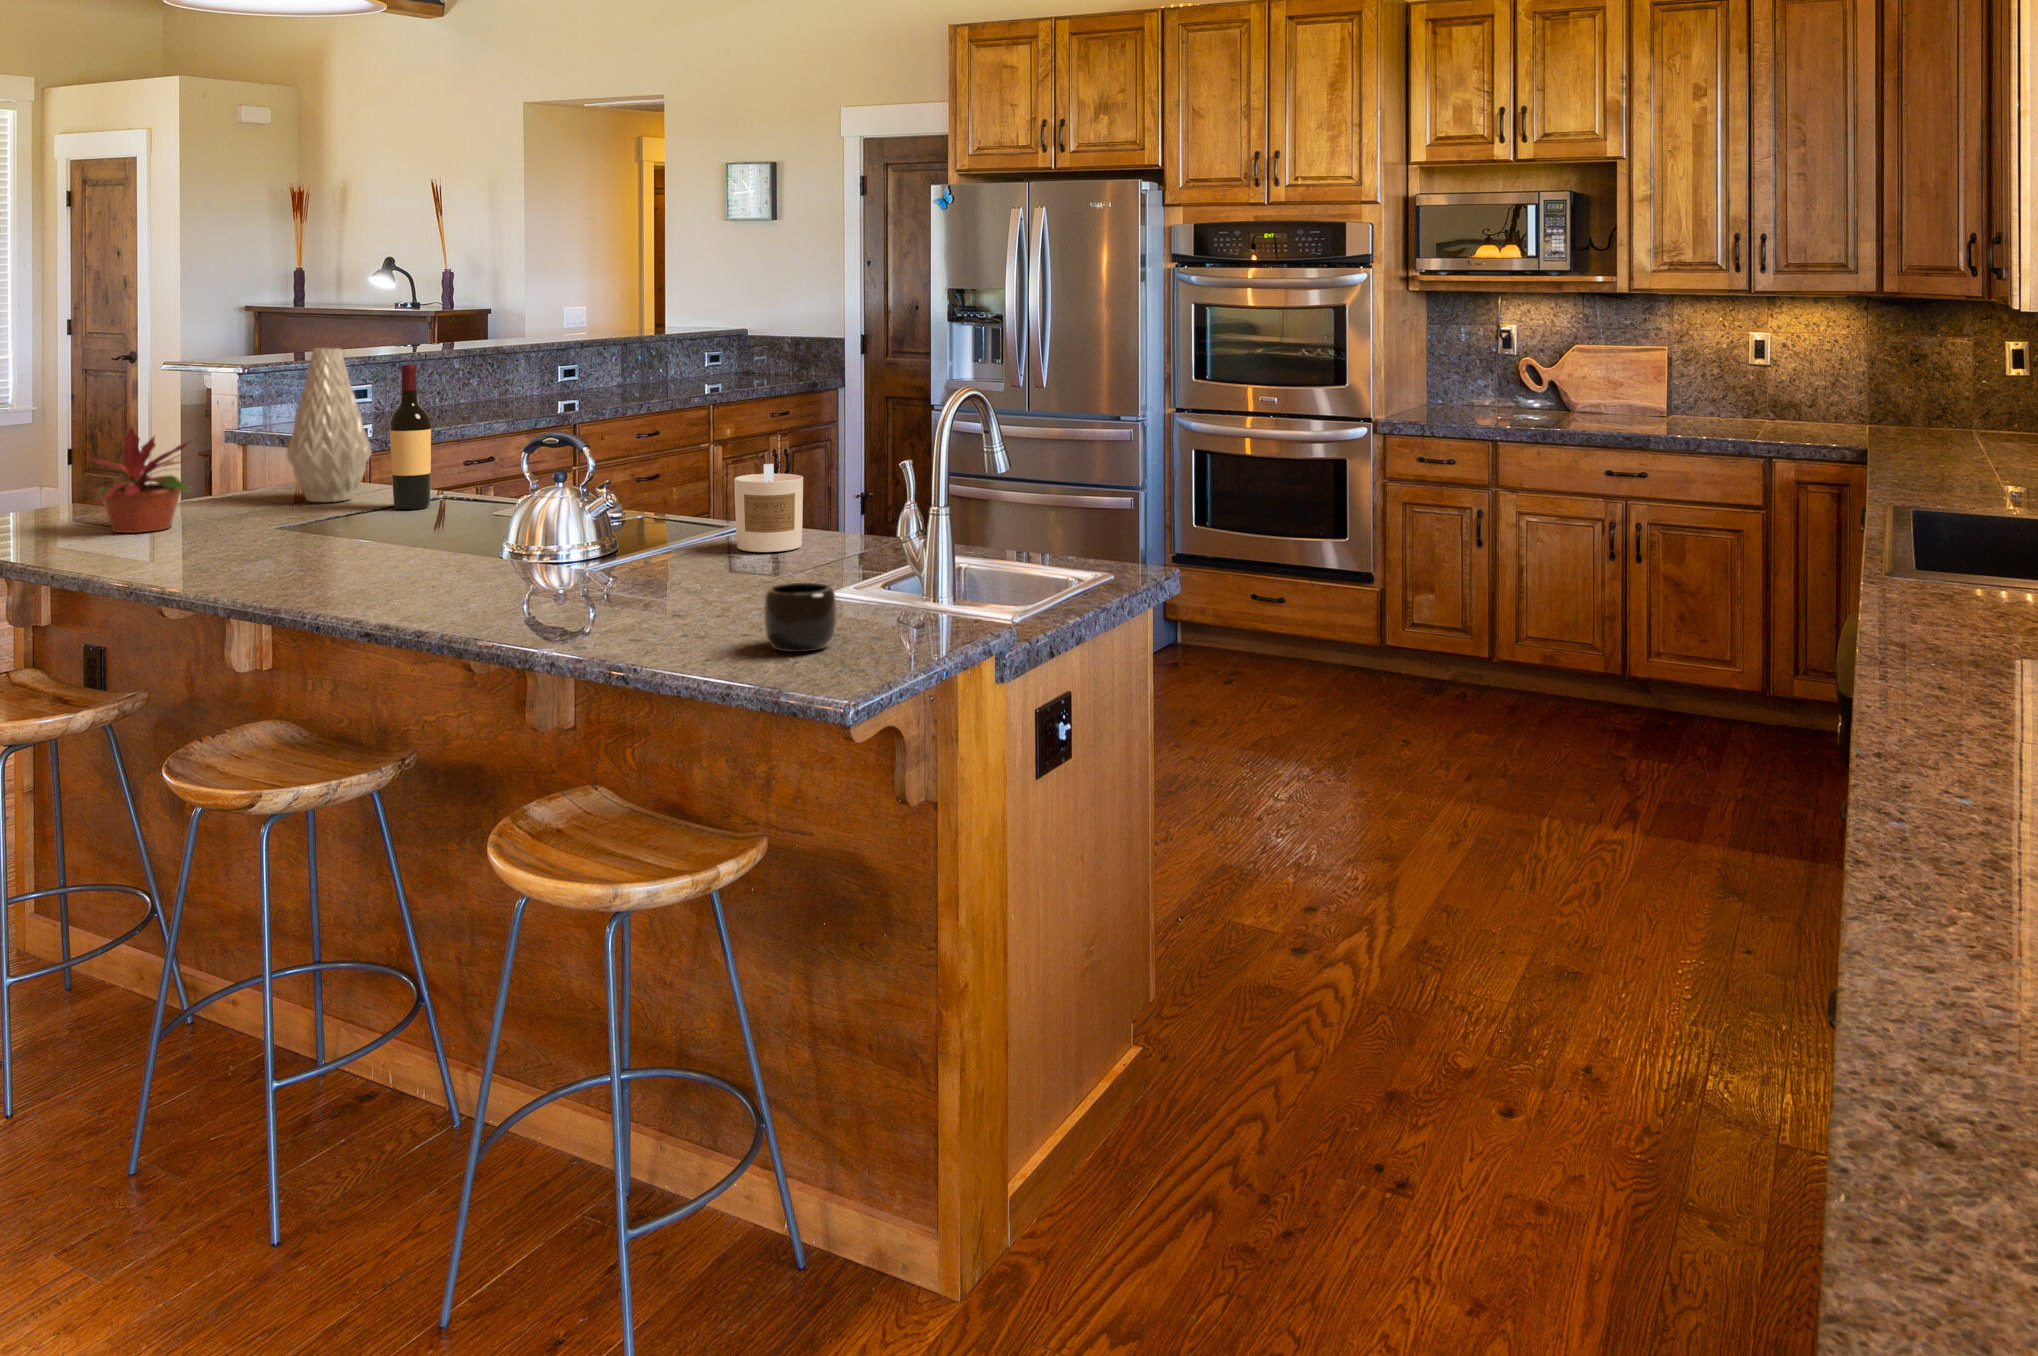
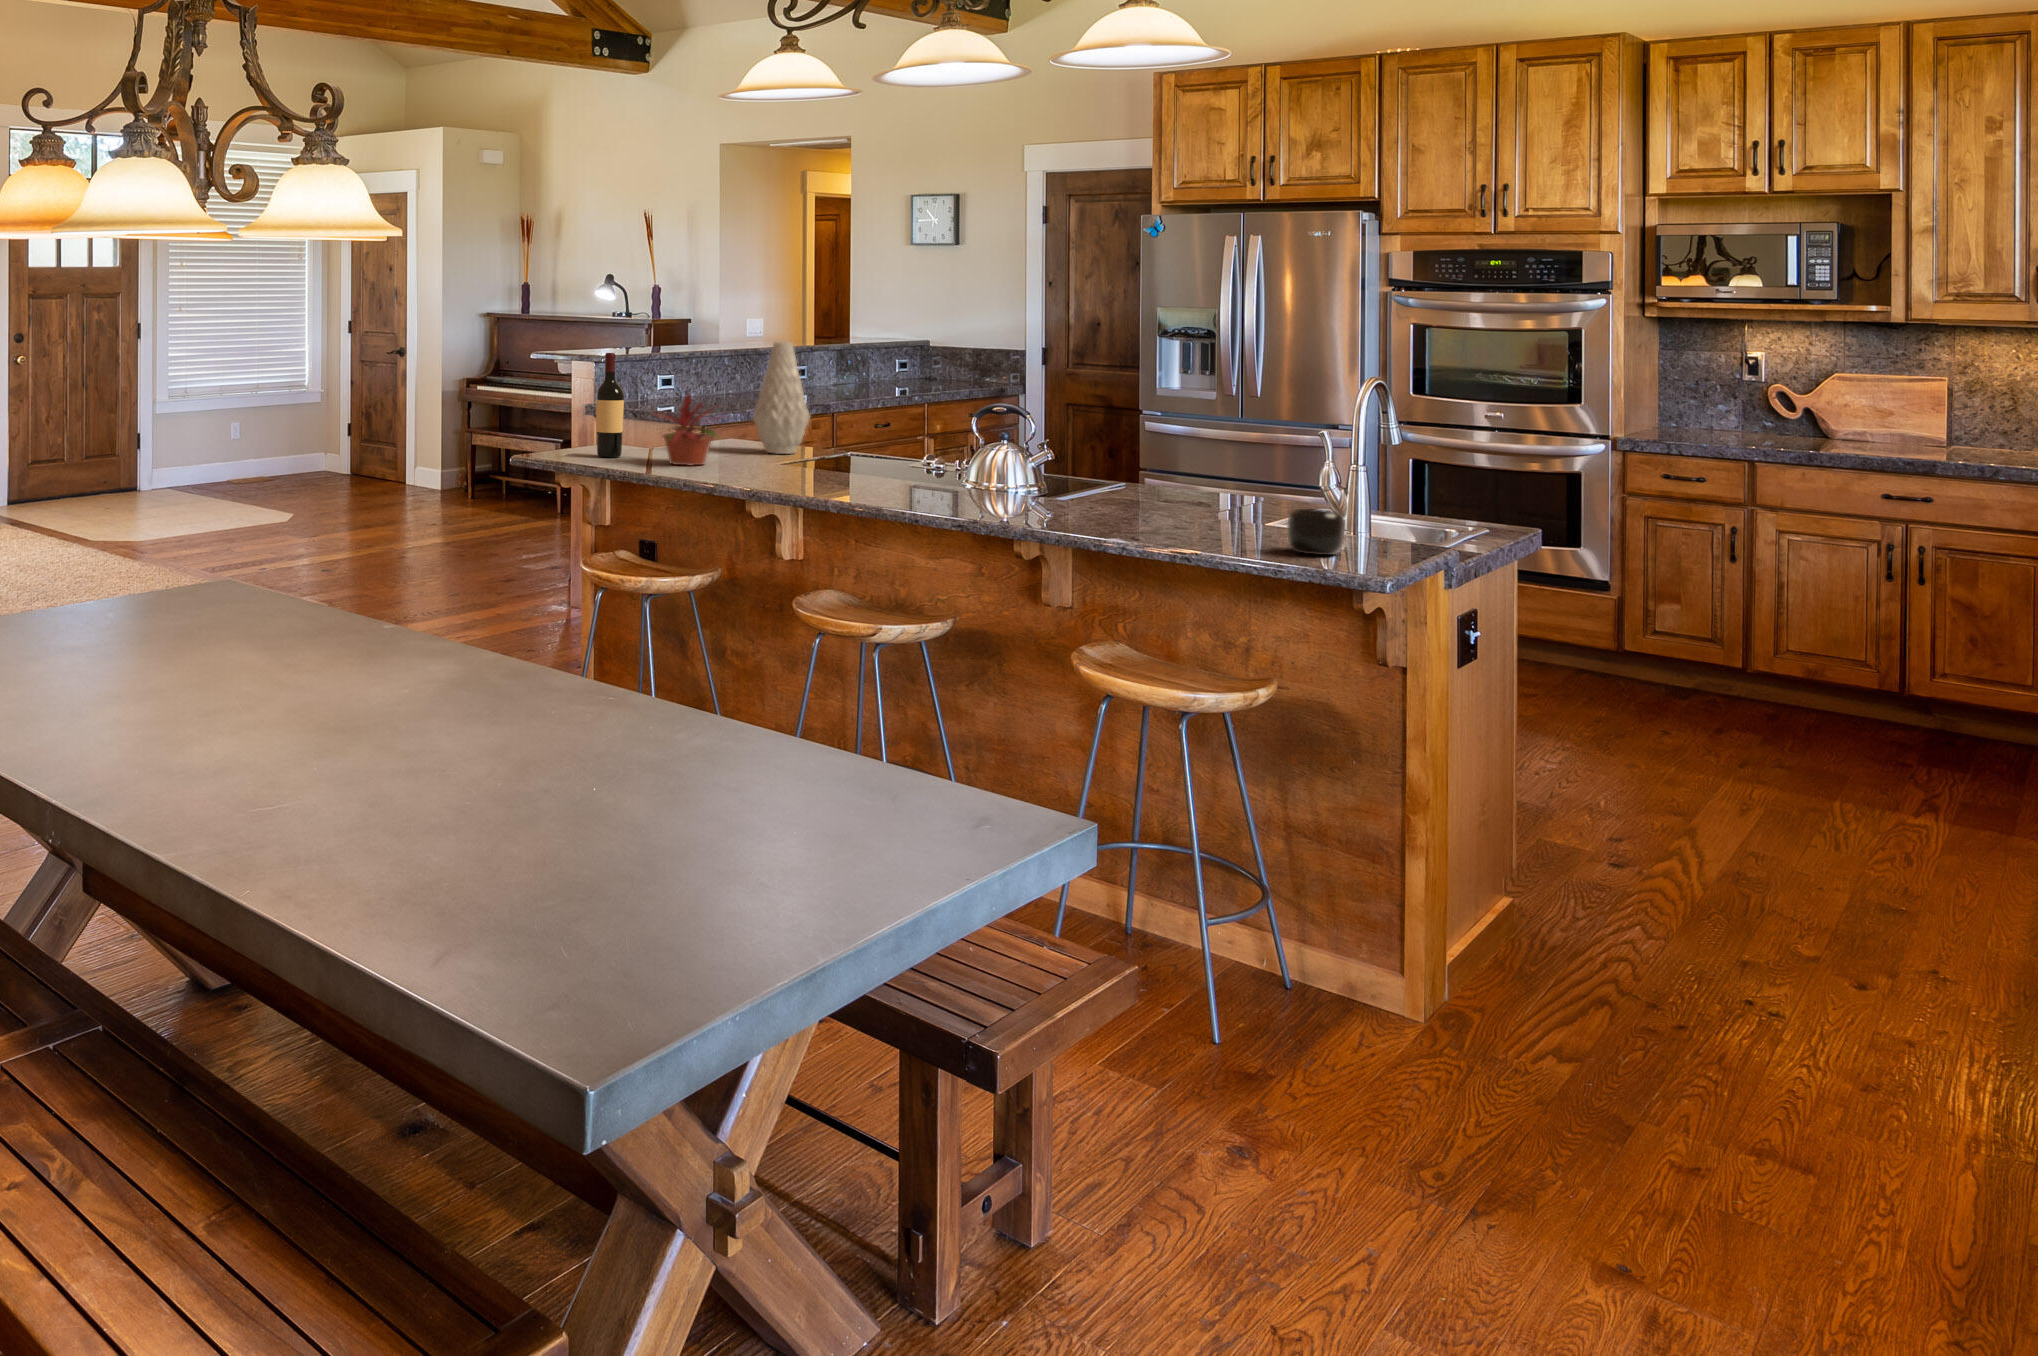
wine bottle: present [390,364,431,509] -> present [596,353,624,457]
candle: present [734,464,803,552] -> none [1158,434,1213,499]

